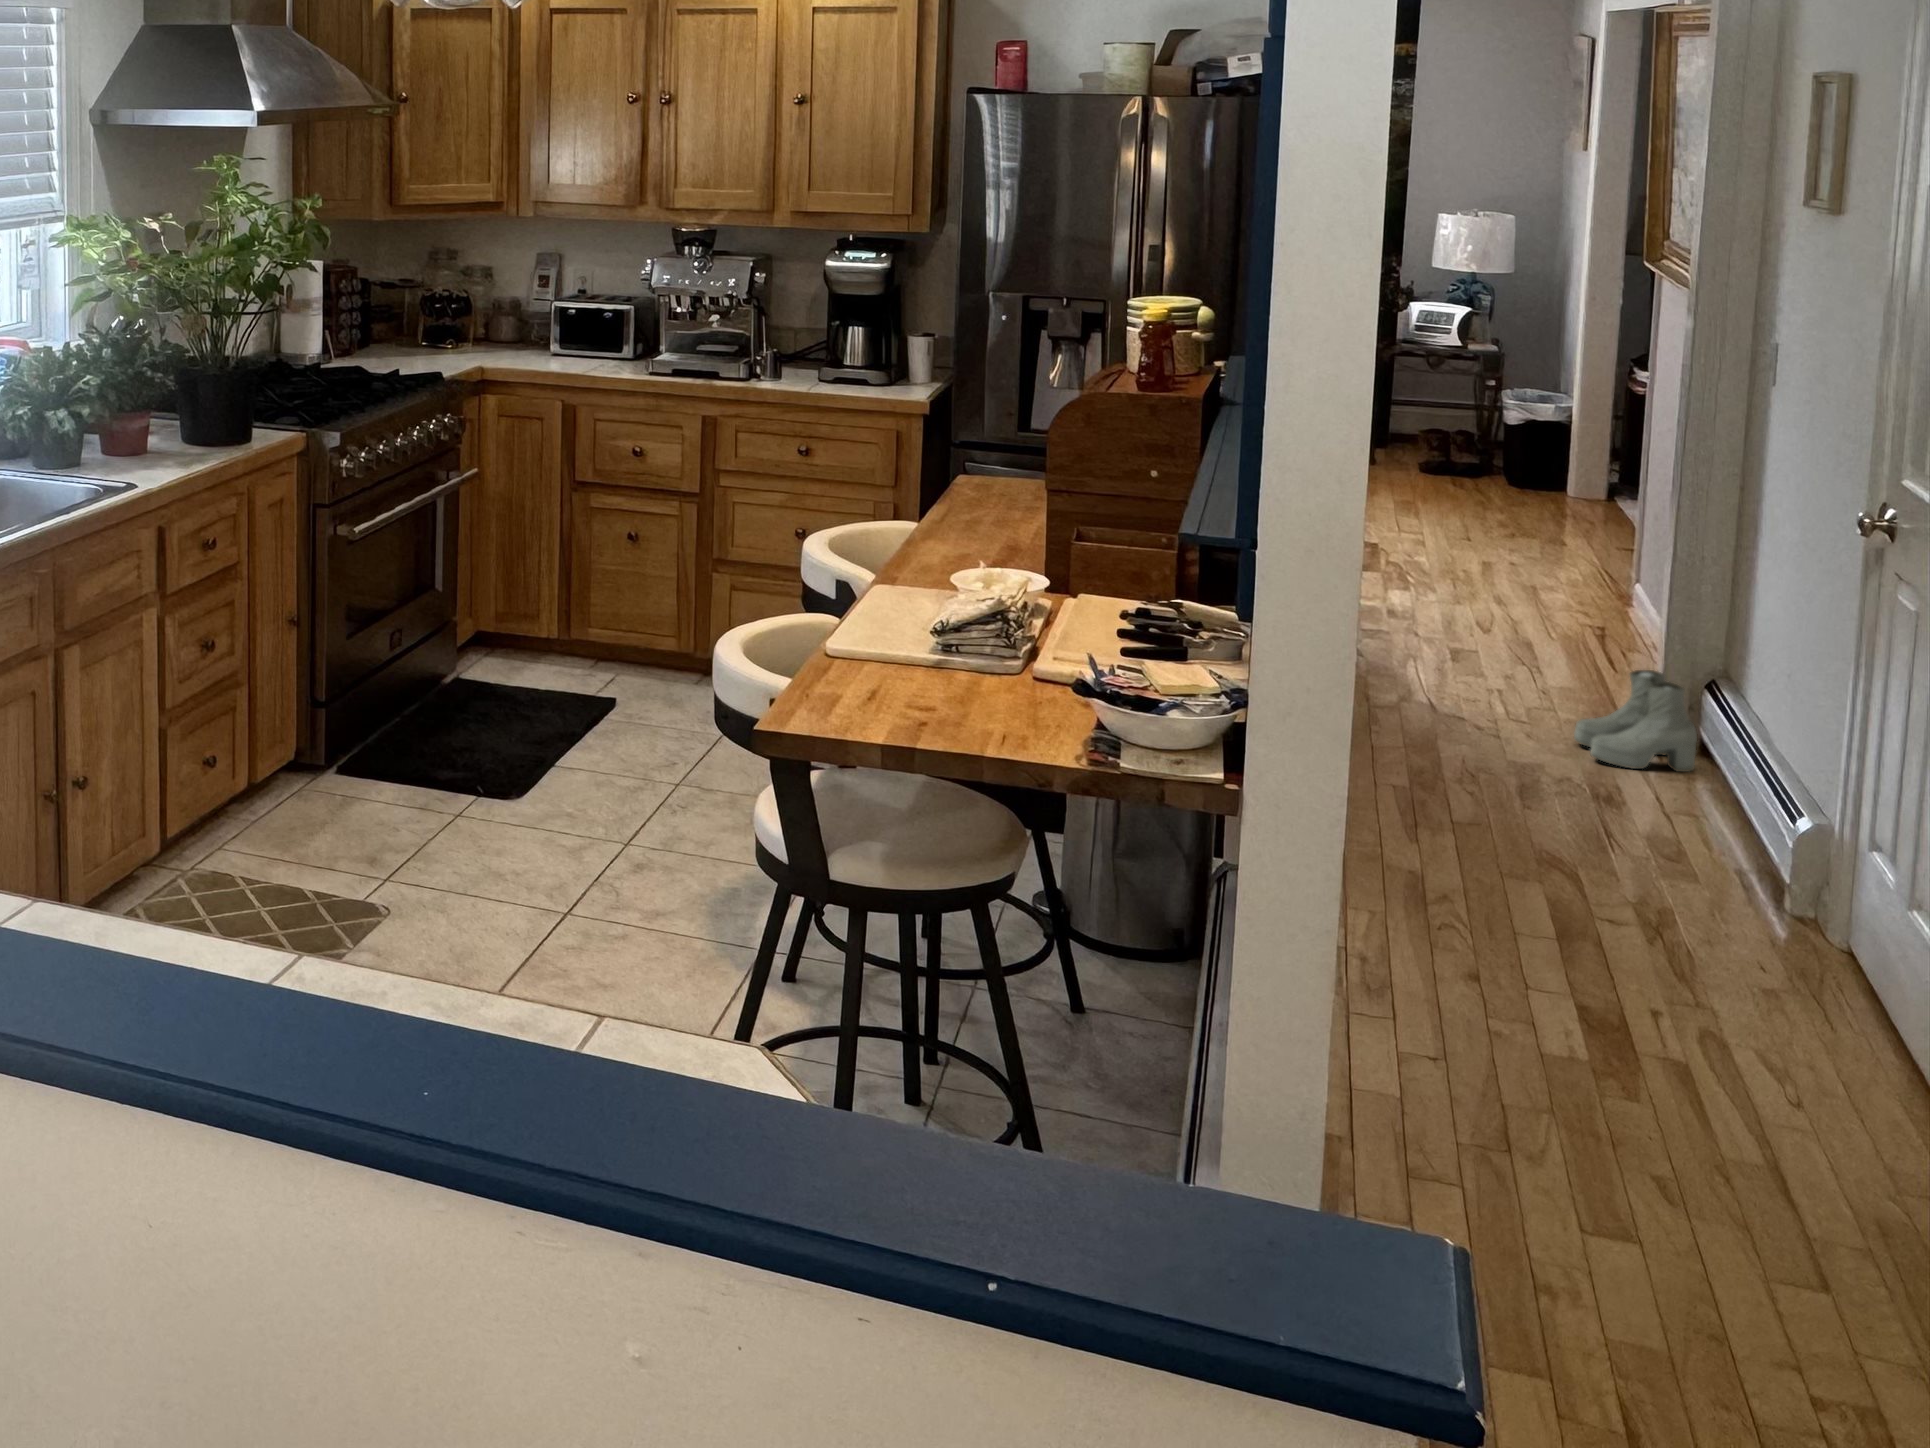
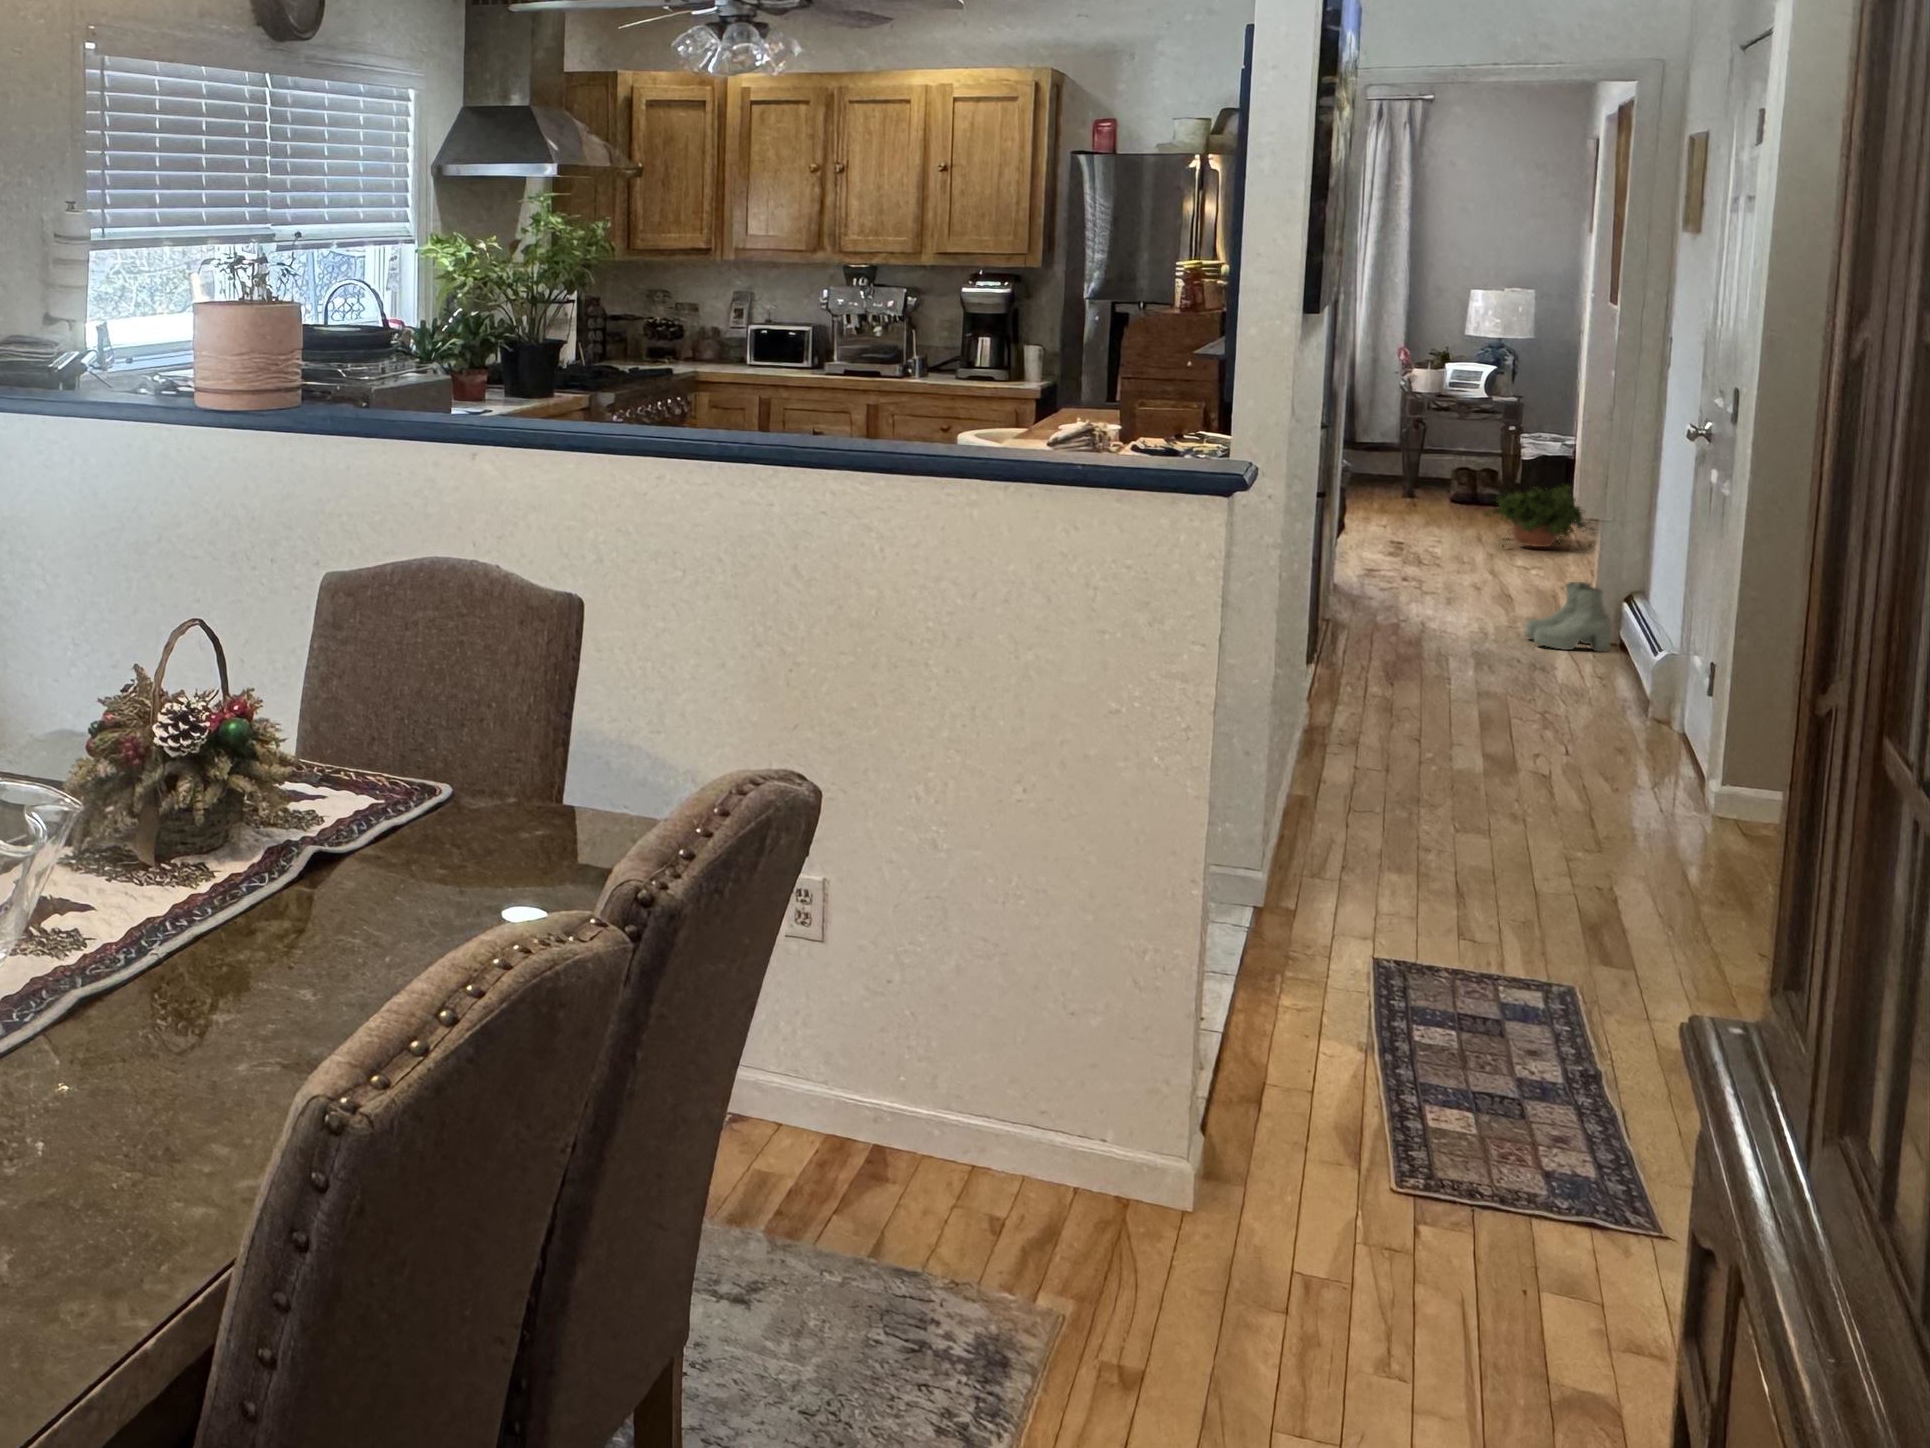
potted plant: none [1471,477,1625,562] -> present [1485,486,1596,548]

